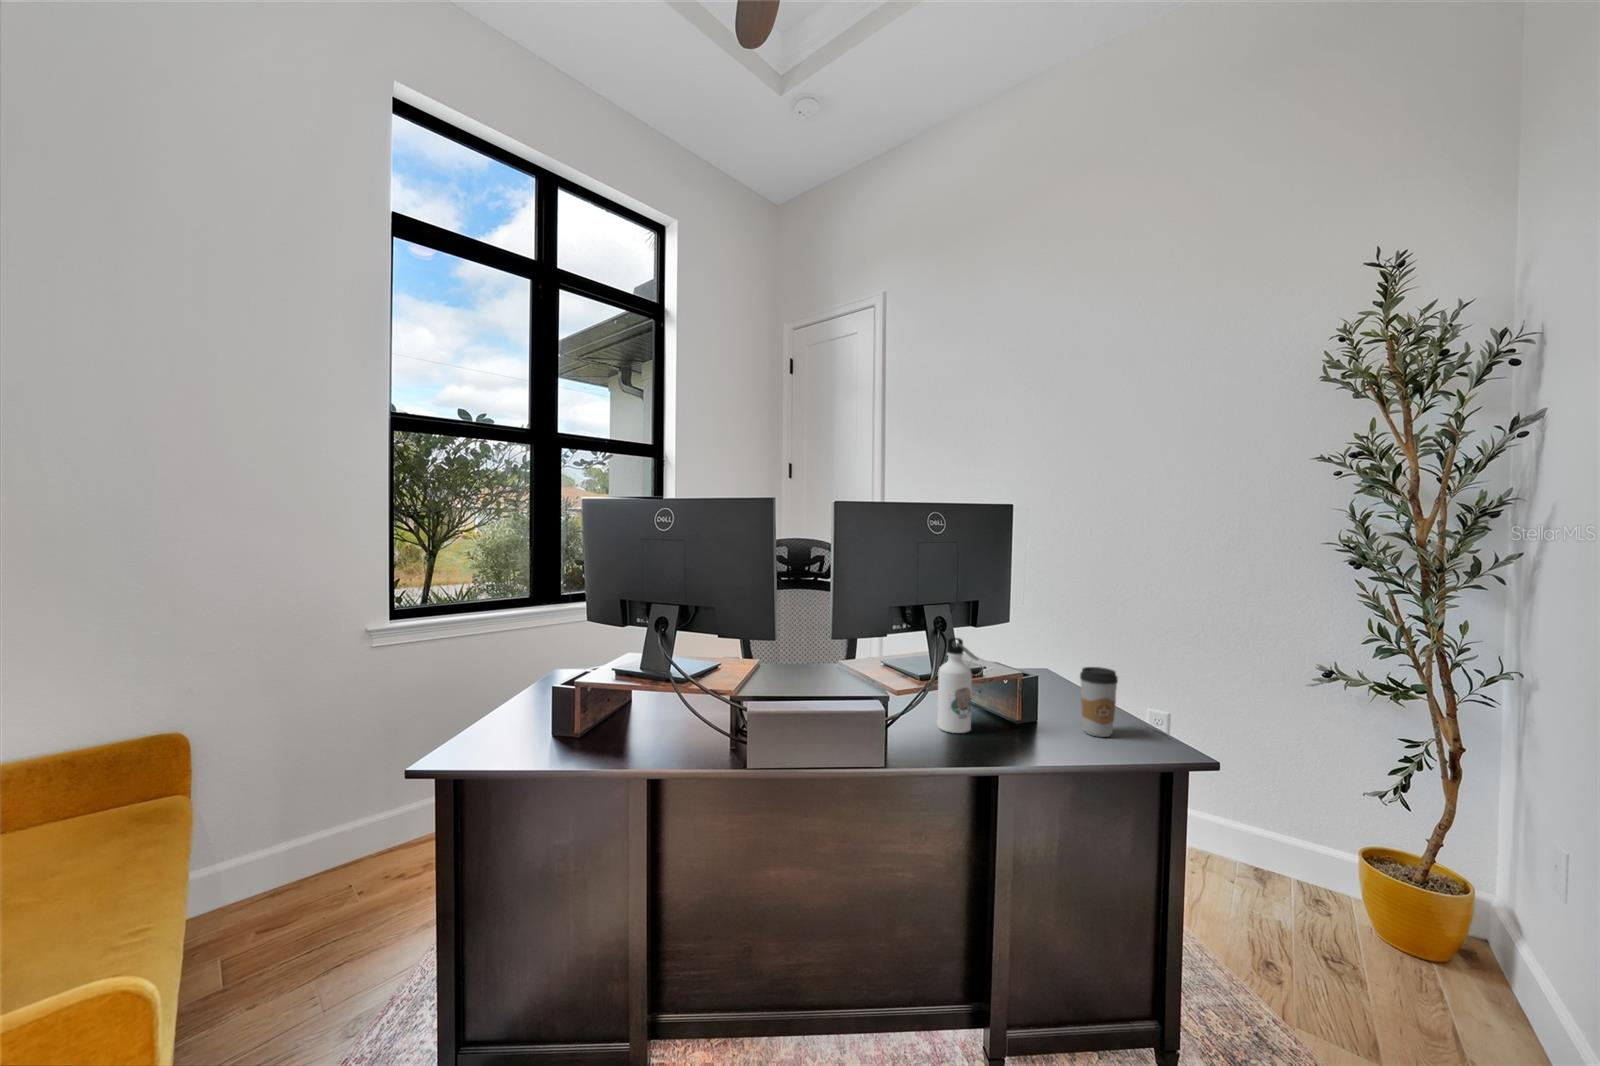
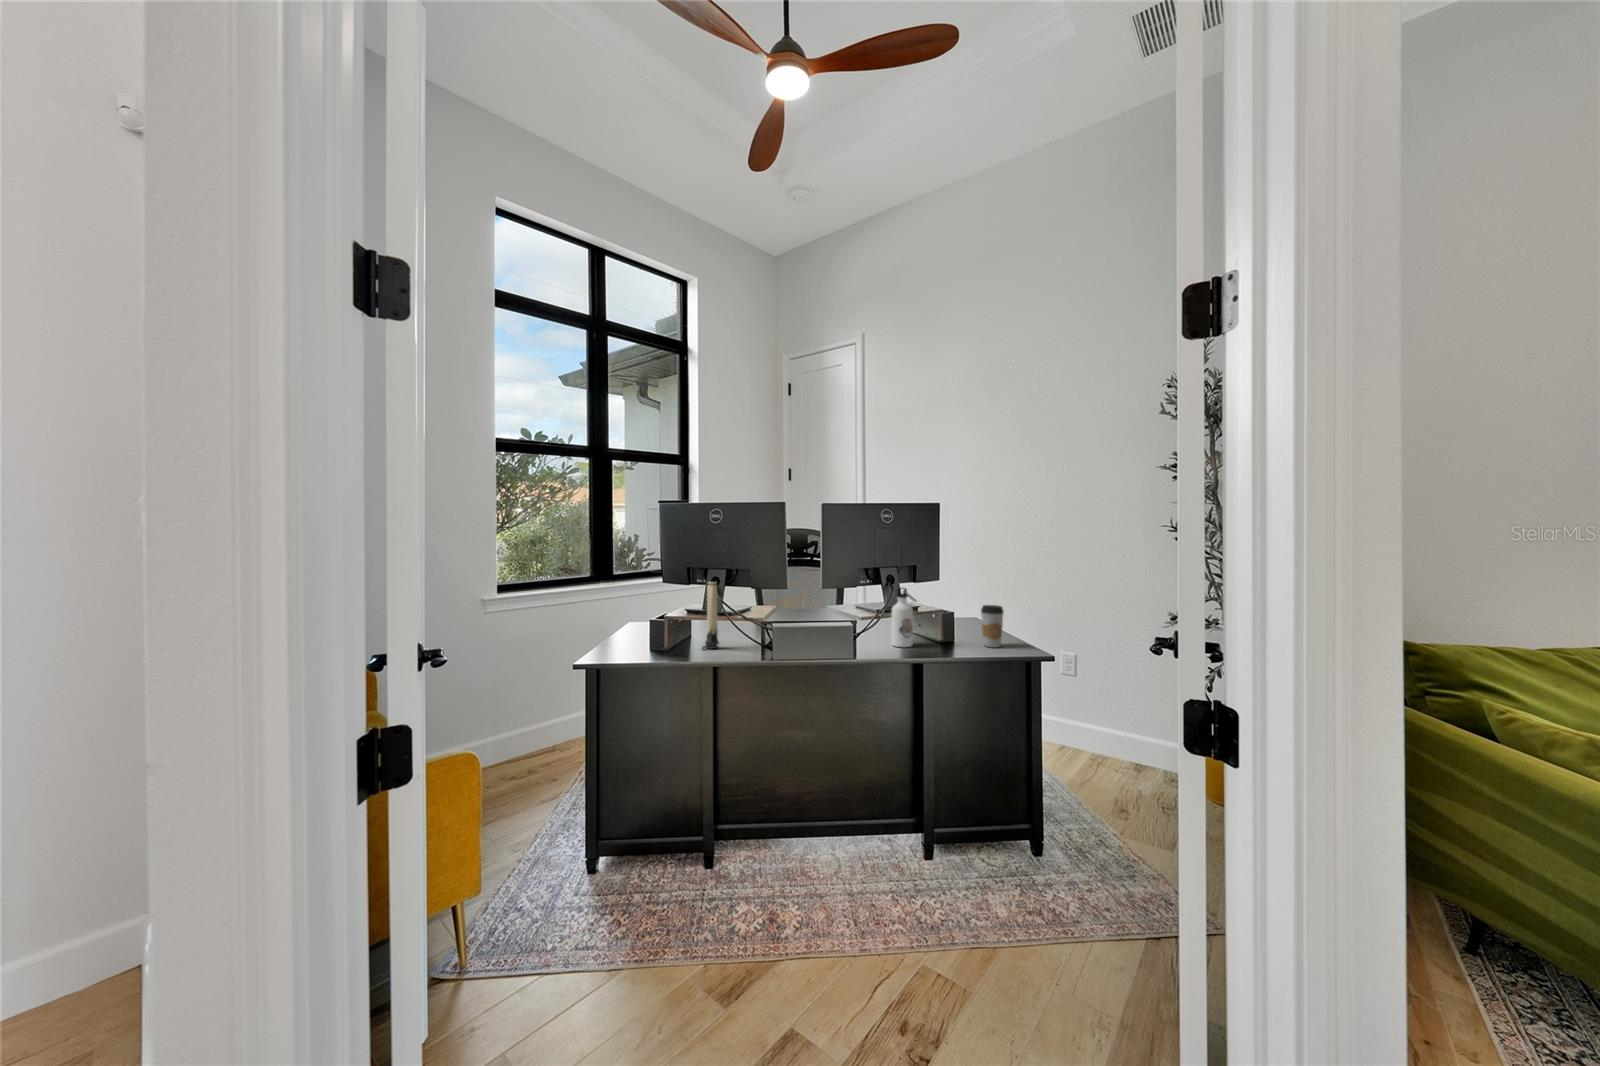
candle: none [639,625,669,733] -> present [702,582,719,649]

